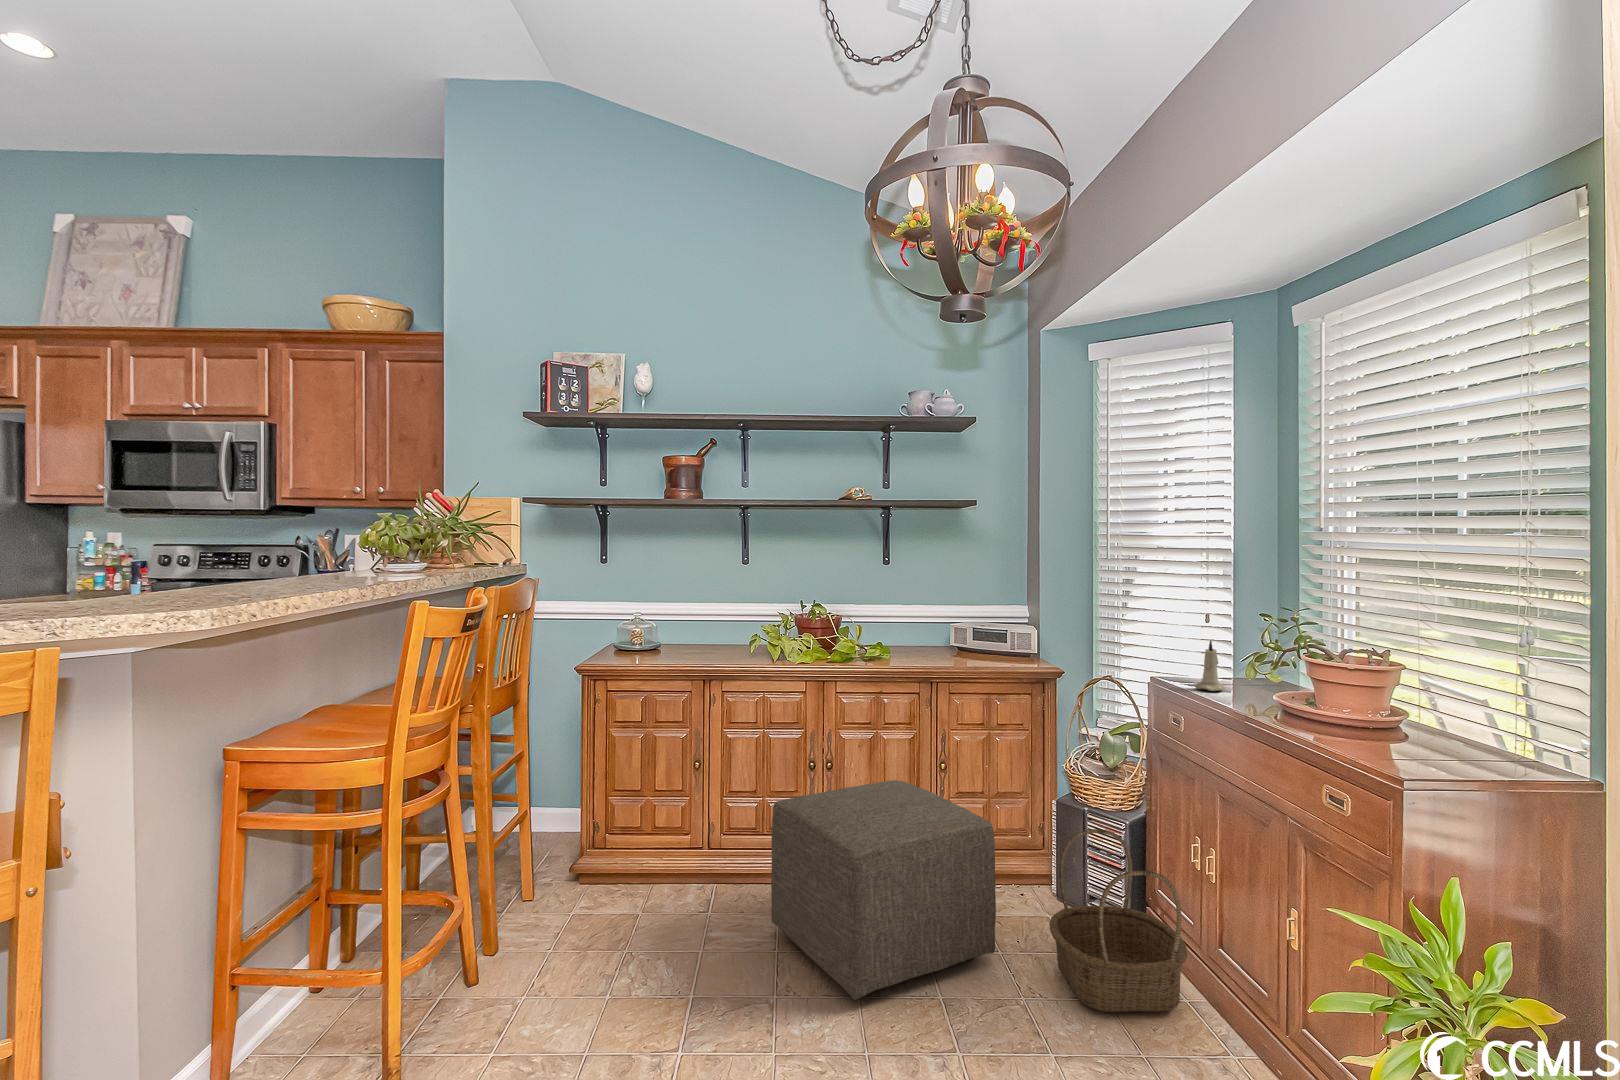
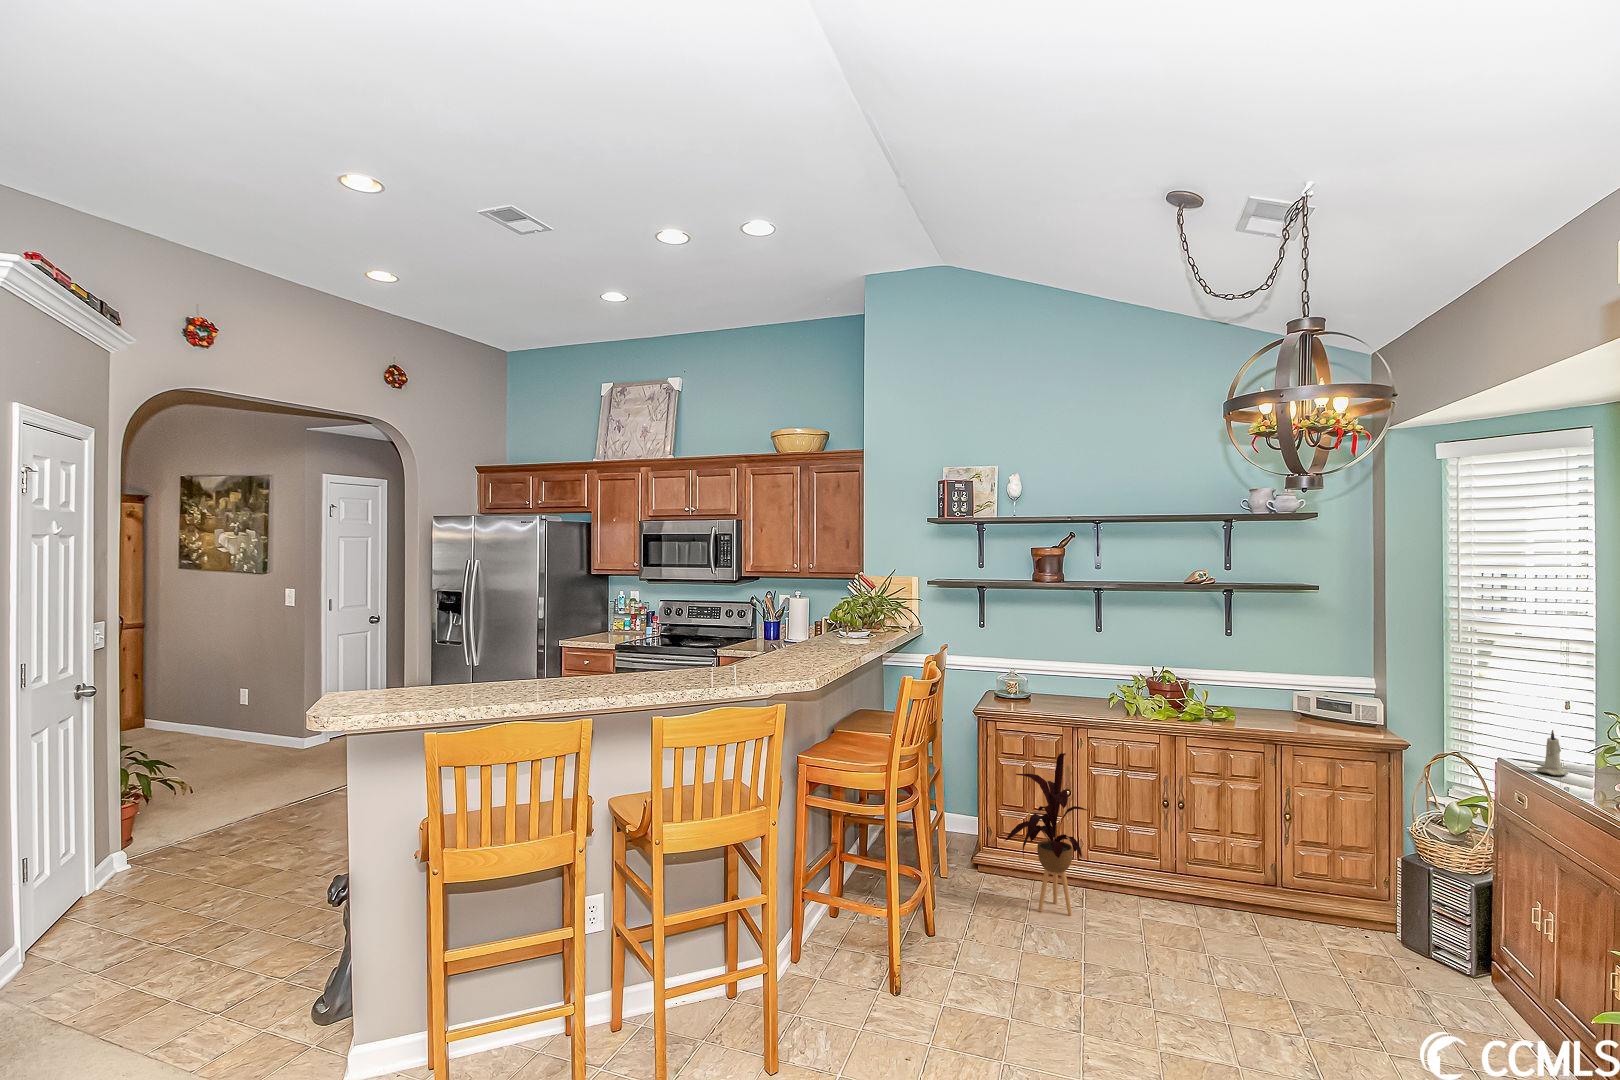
house plant: none [600,711,714,923] -> present [1004,753,1088,915]
ottoman: present [771,780,996,1000] -> none [1139,824,1339,985]
basket: present [1049,829,1188,1012] -> none [1390,883,1526,1039]

